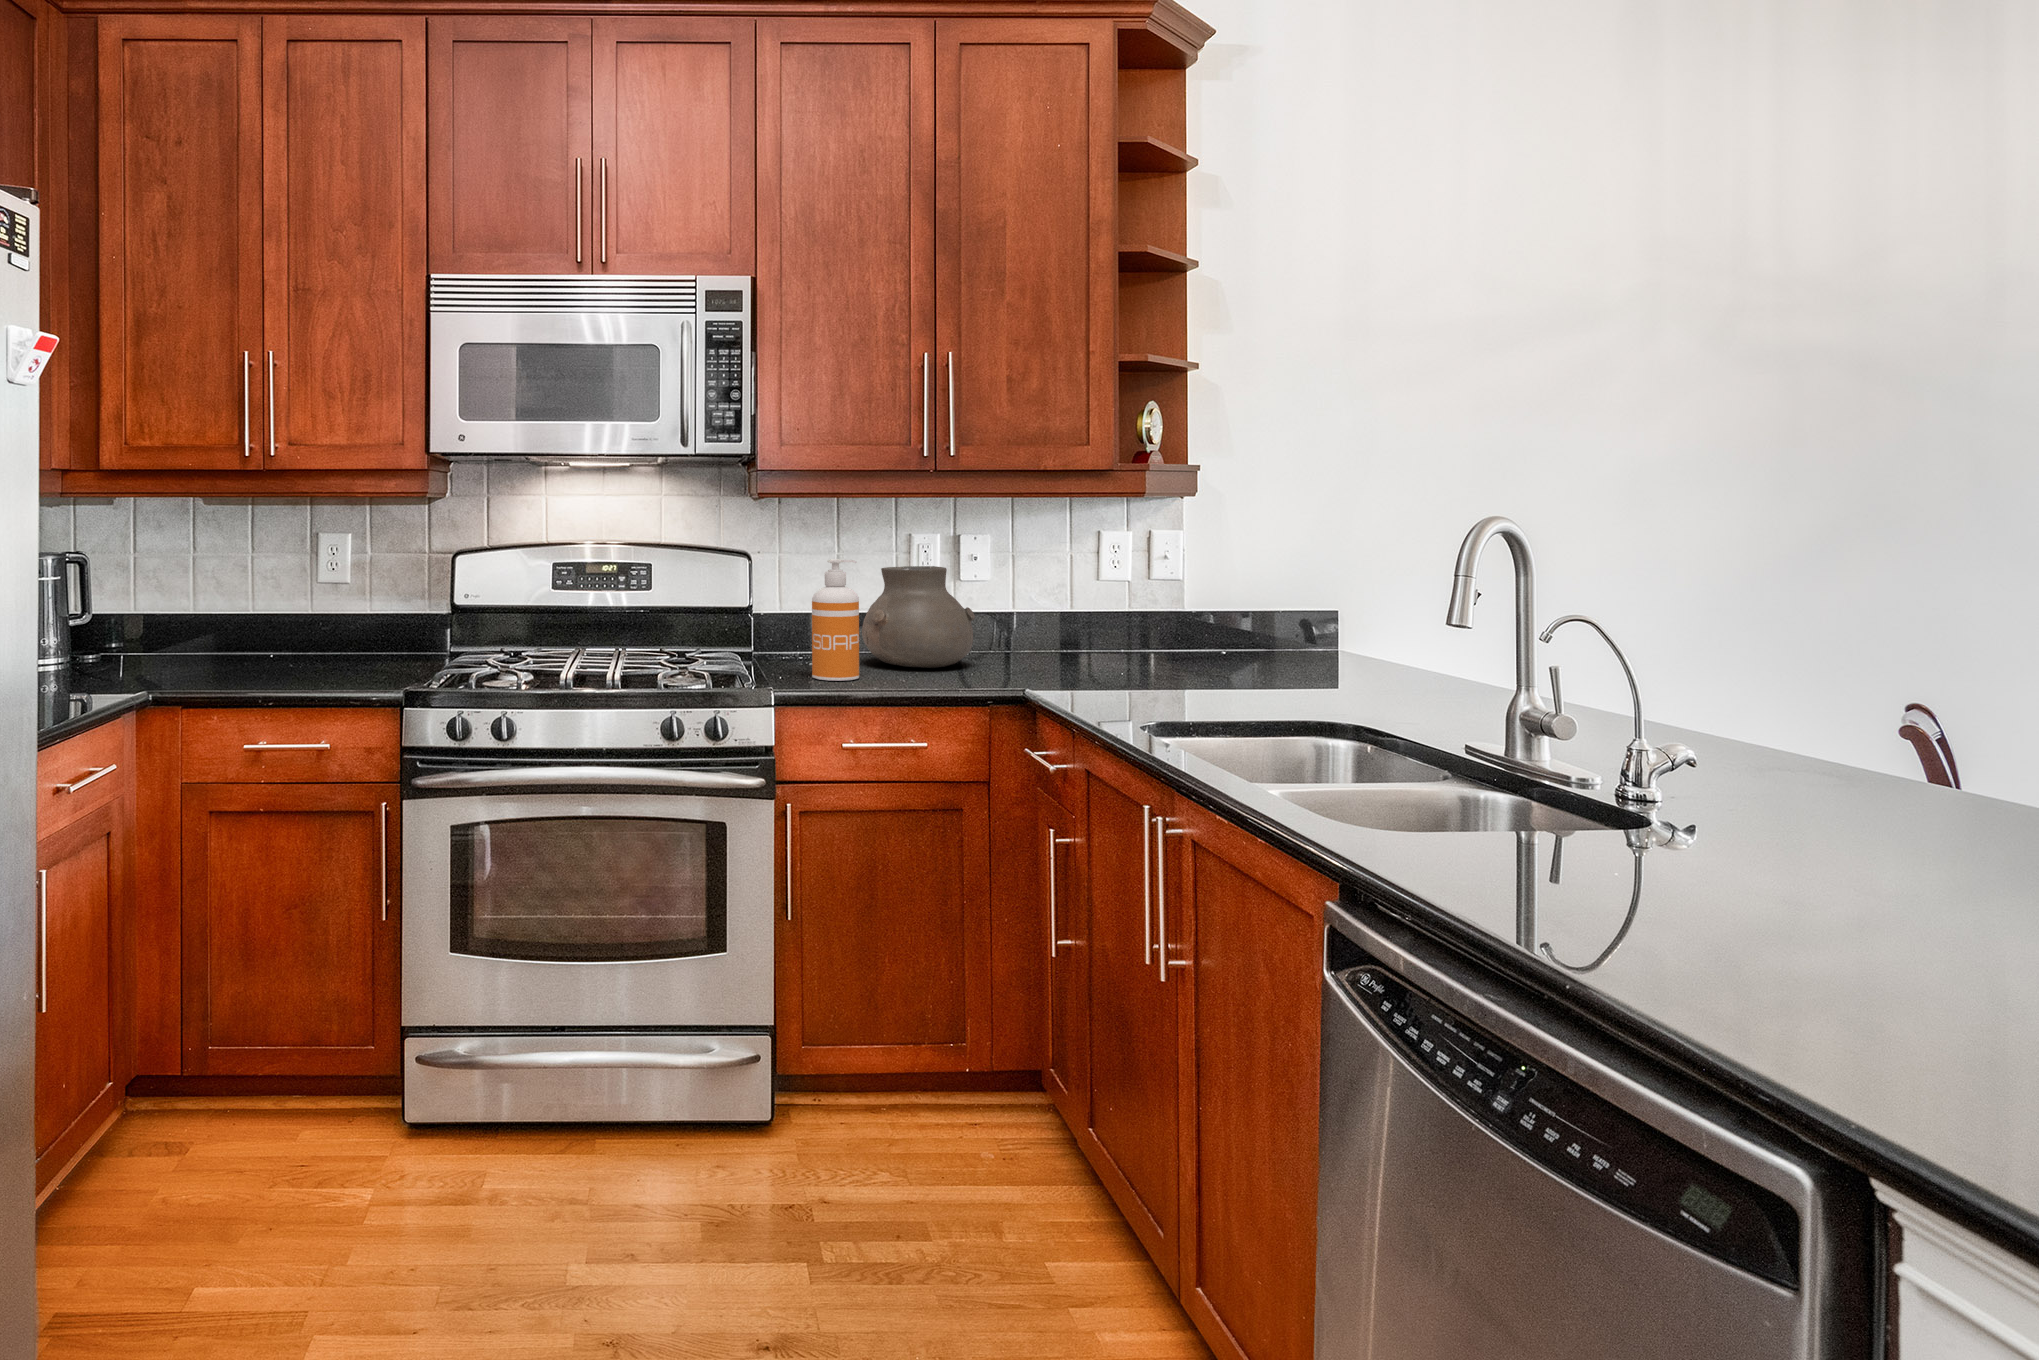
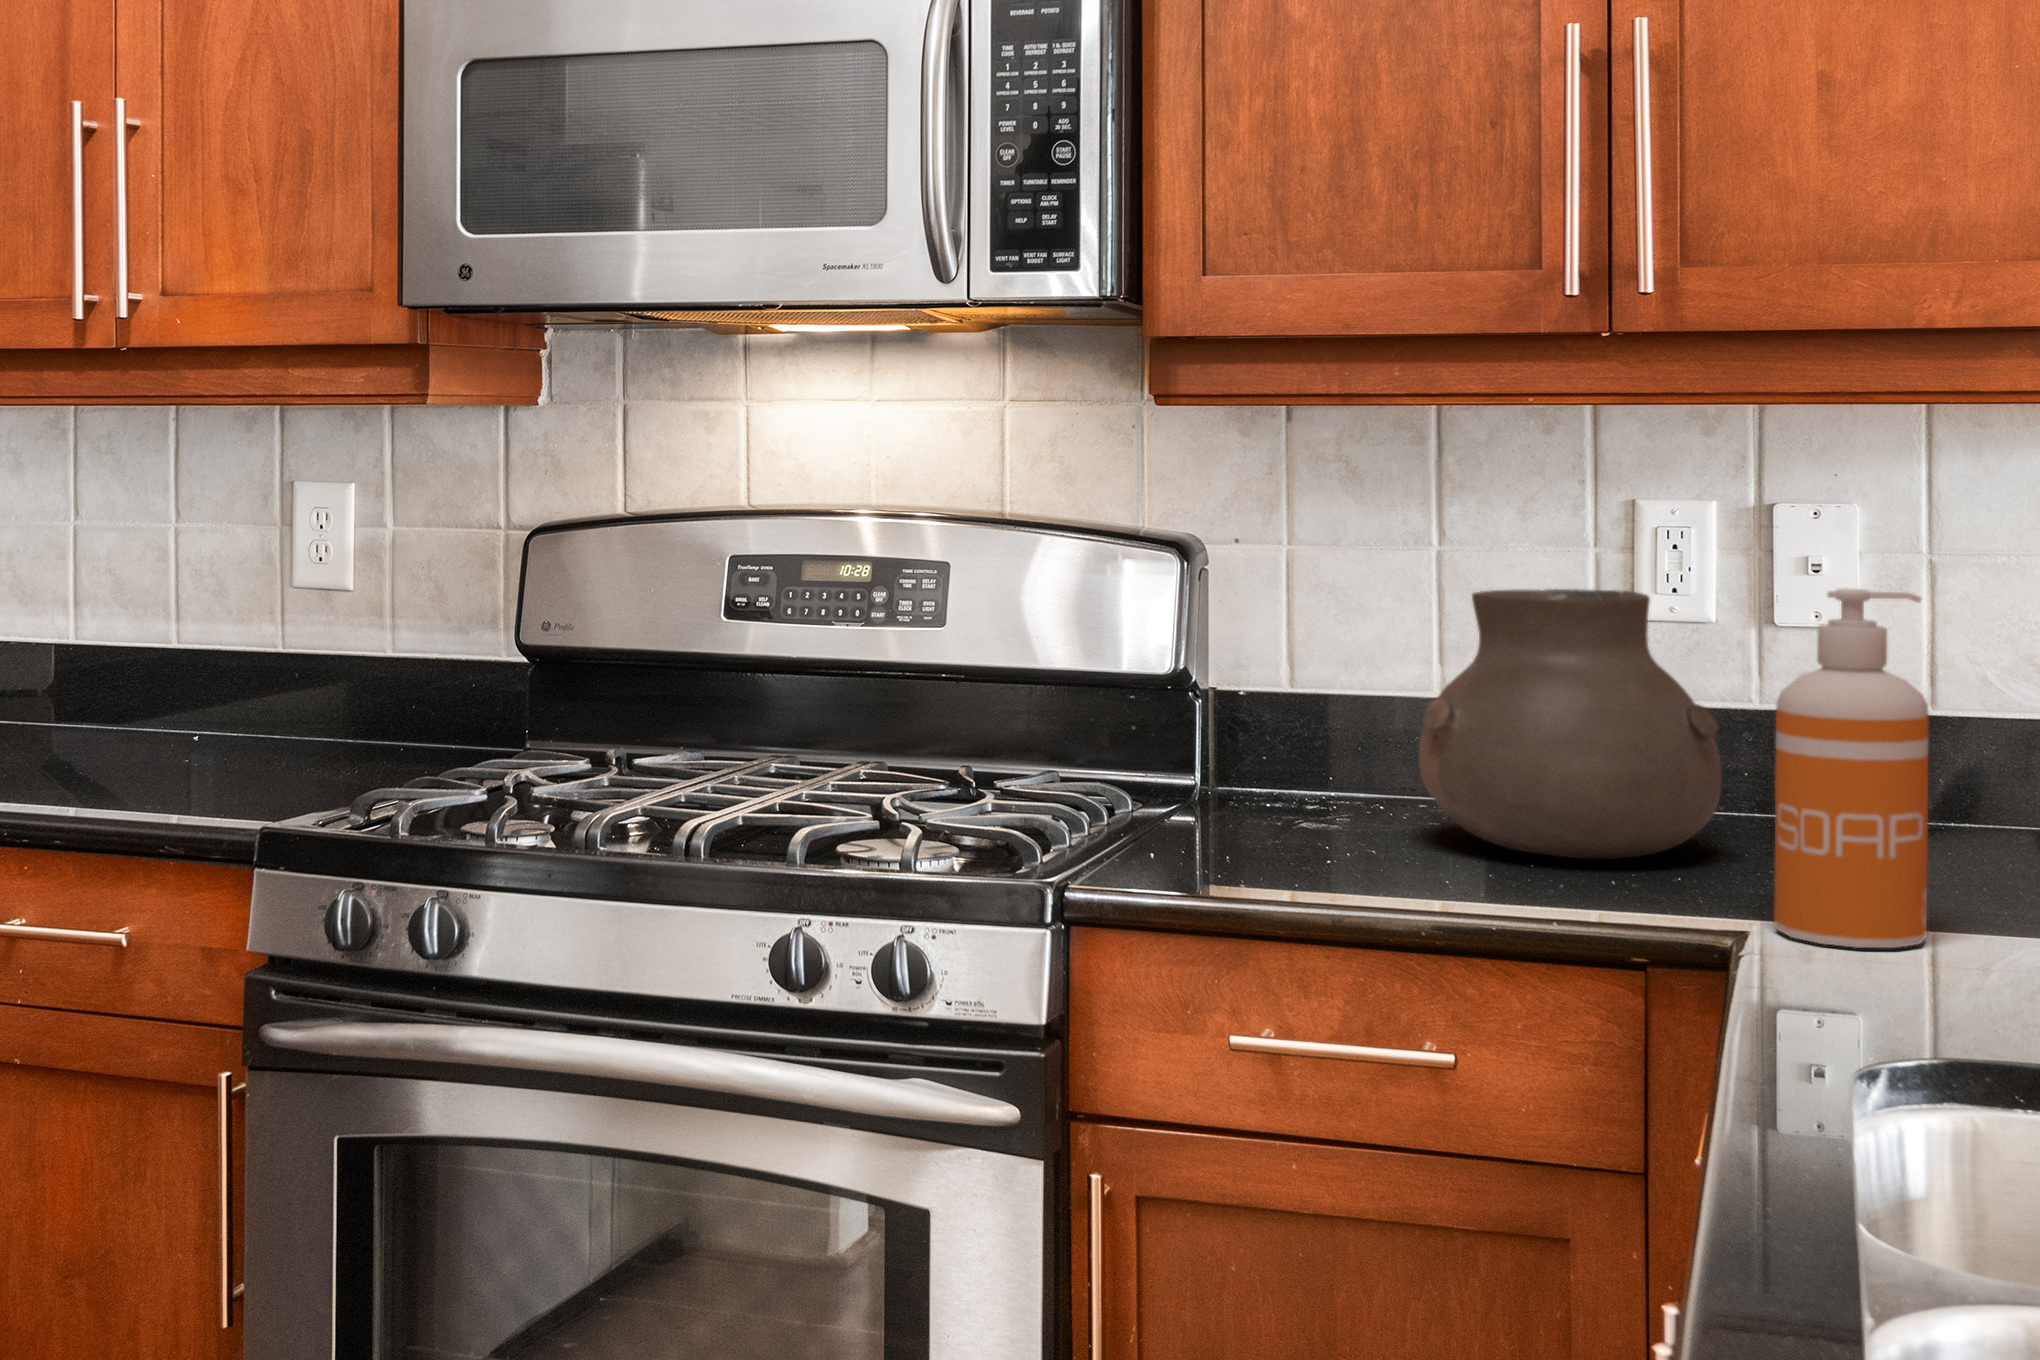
soap dispenser: present [812,559,859,681] -> present [1774,588,1929,948]

